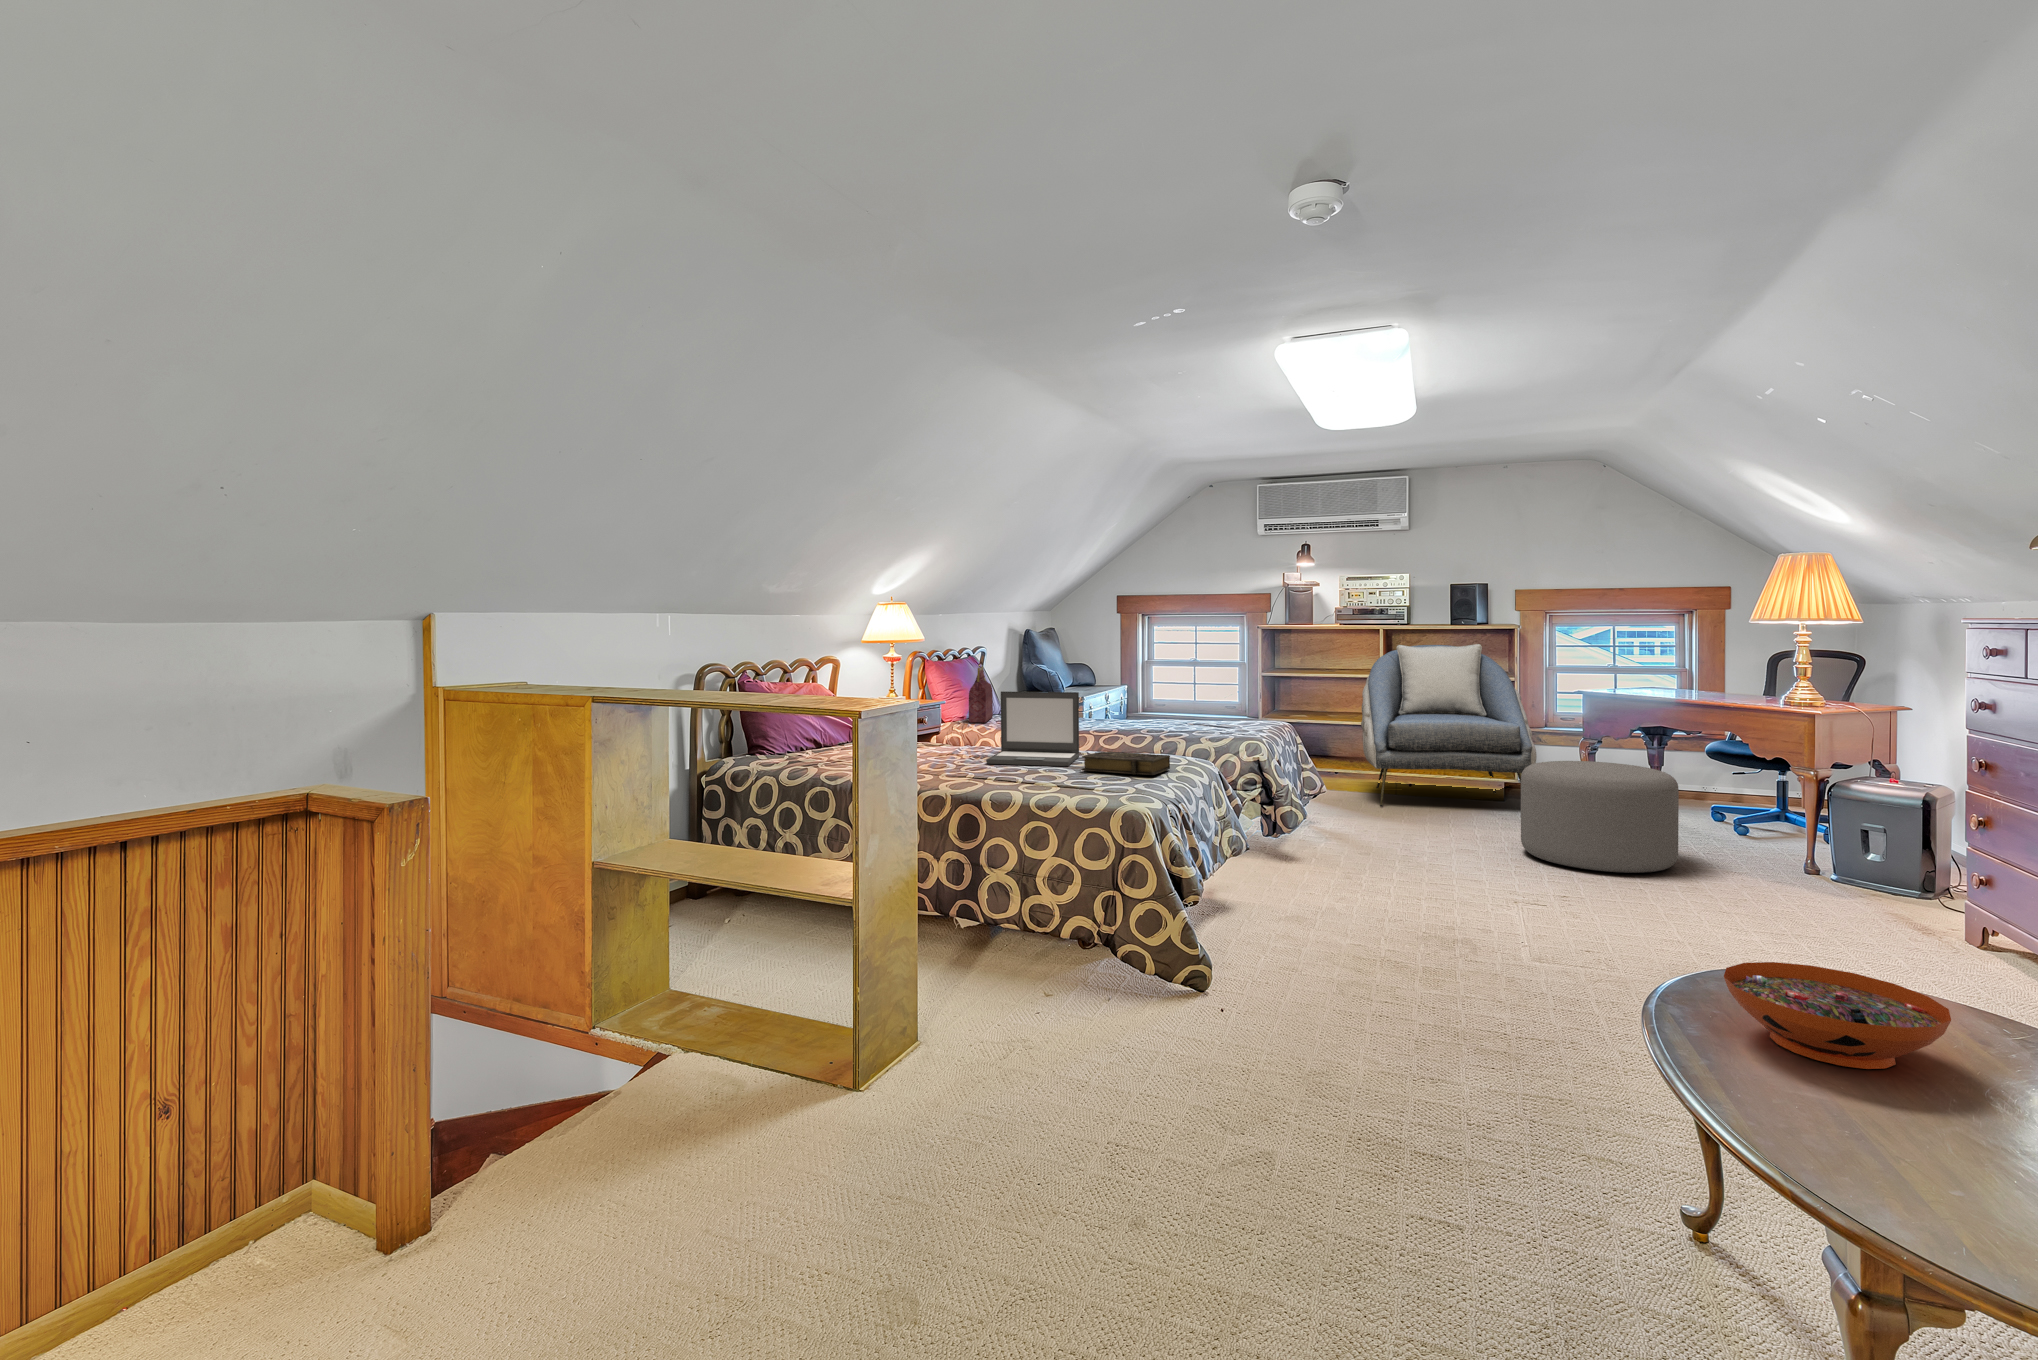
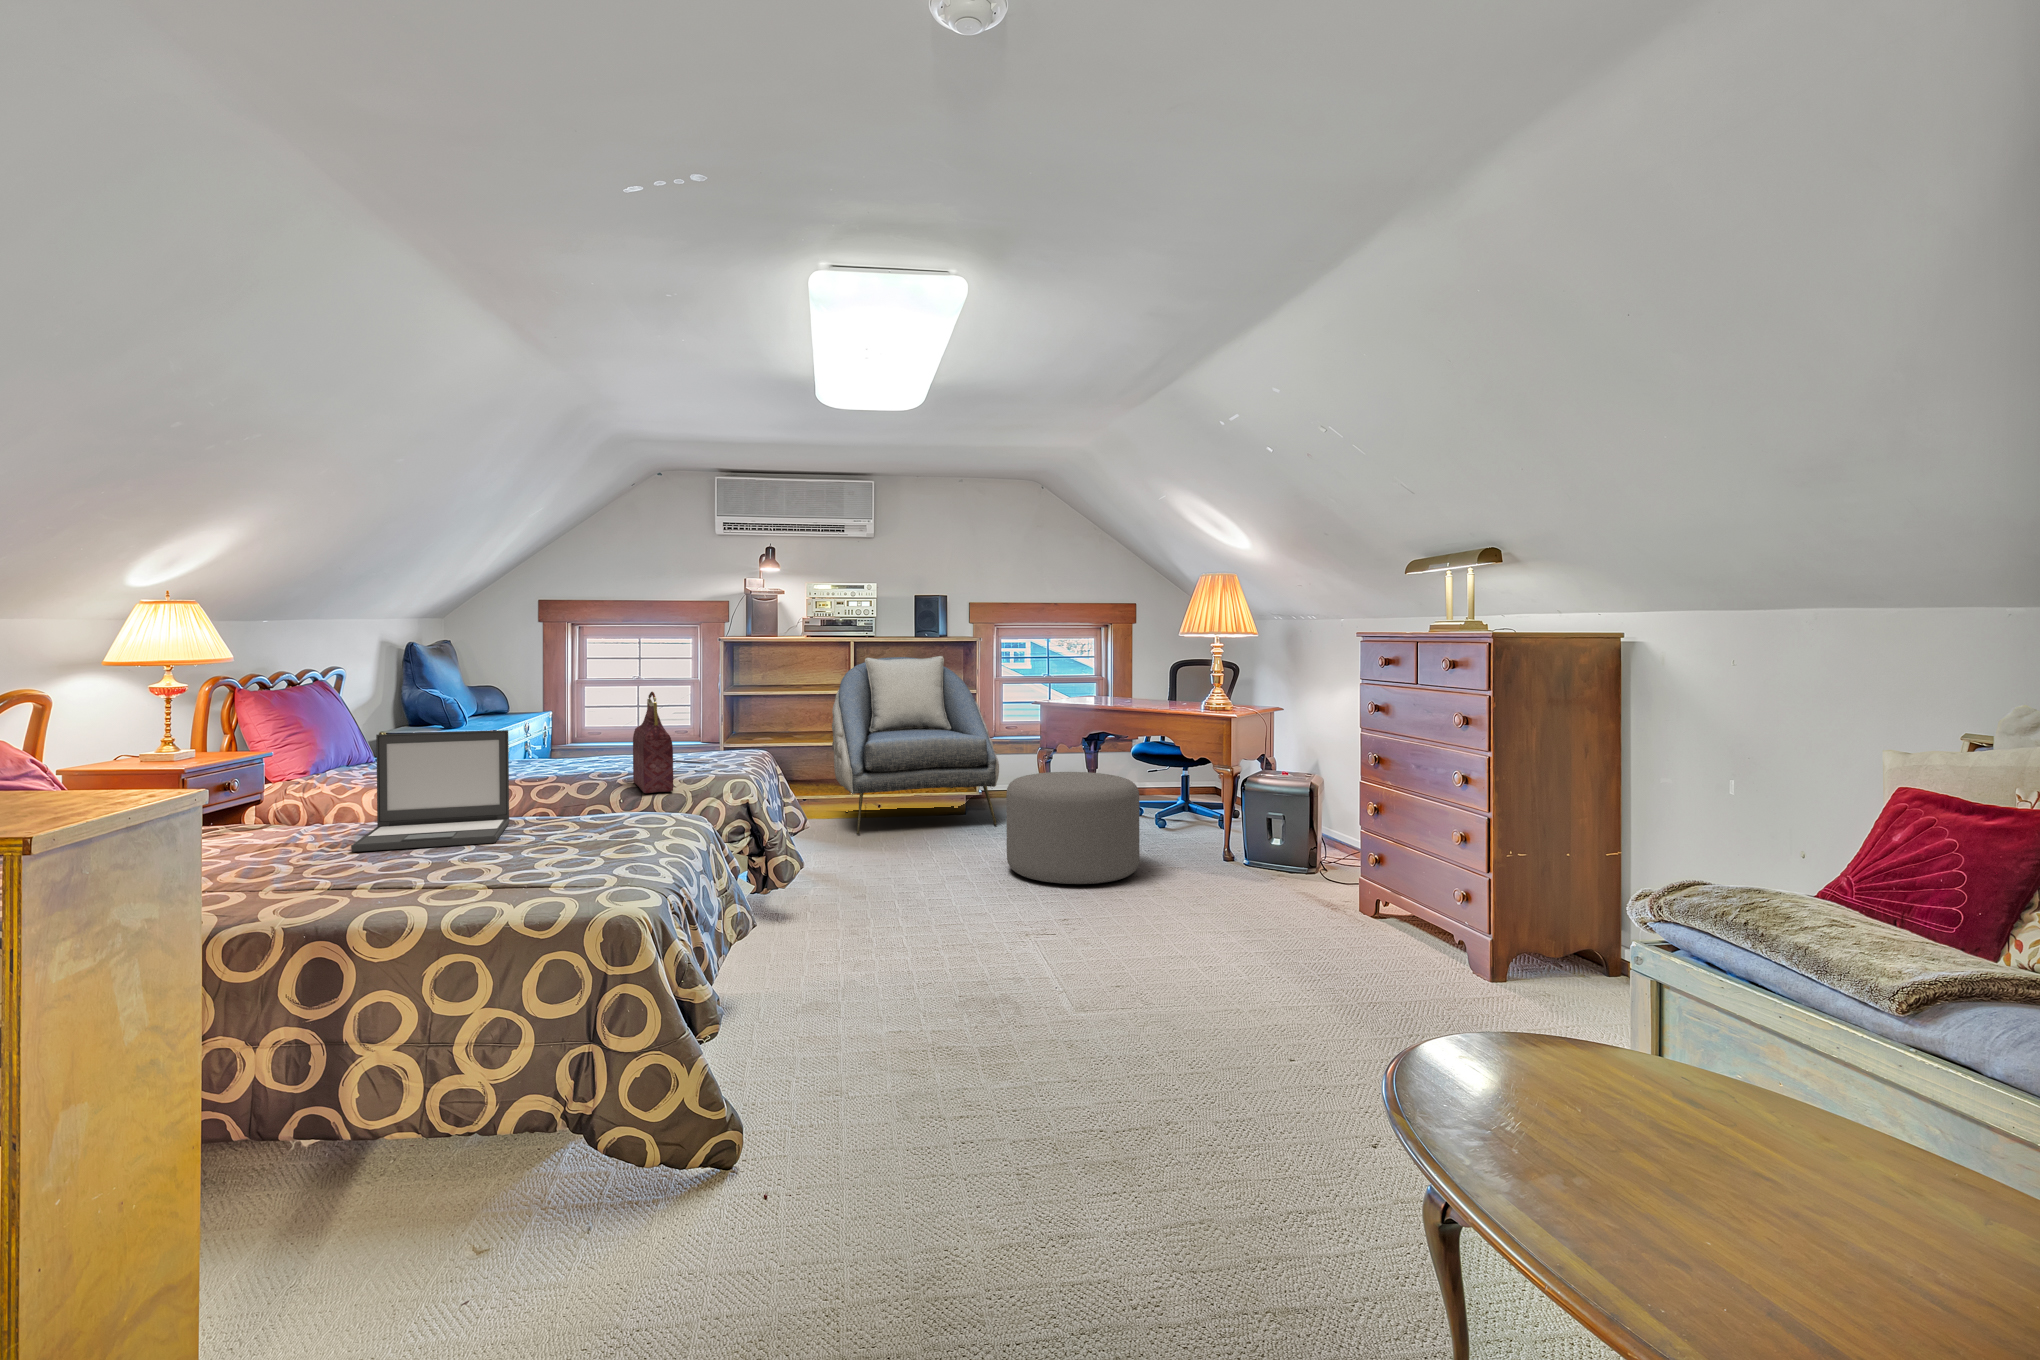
handbag: present [969,661,993,723] -> present [633,692,673,793]
book: present [1082,752,1170,775] -> none [519,813,652,848]
decorative bowl: present [1724,962,1951,1069] -> none [1486,1036,1738,1181]

